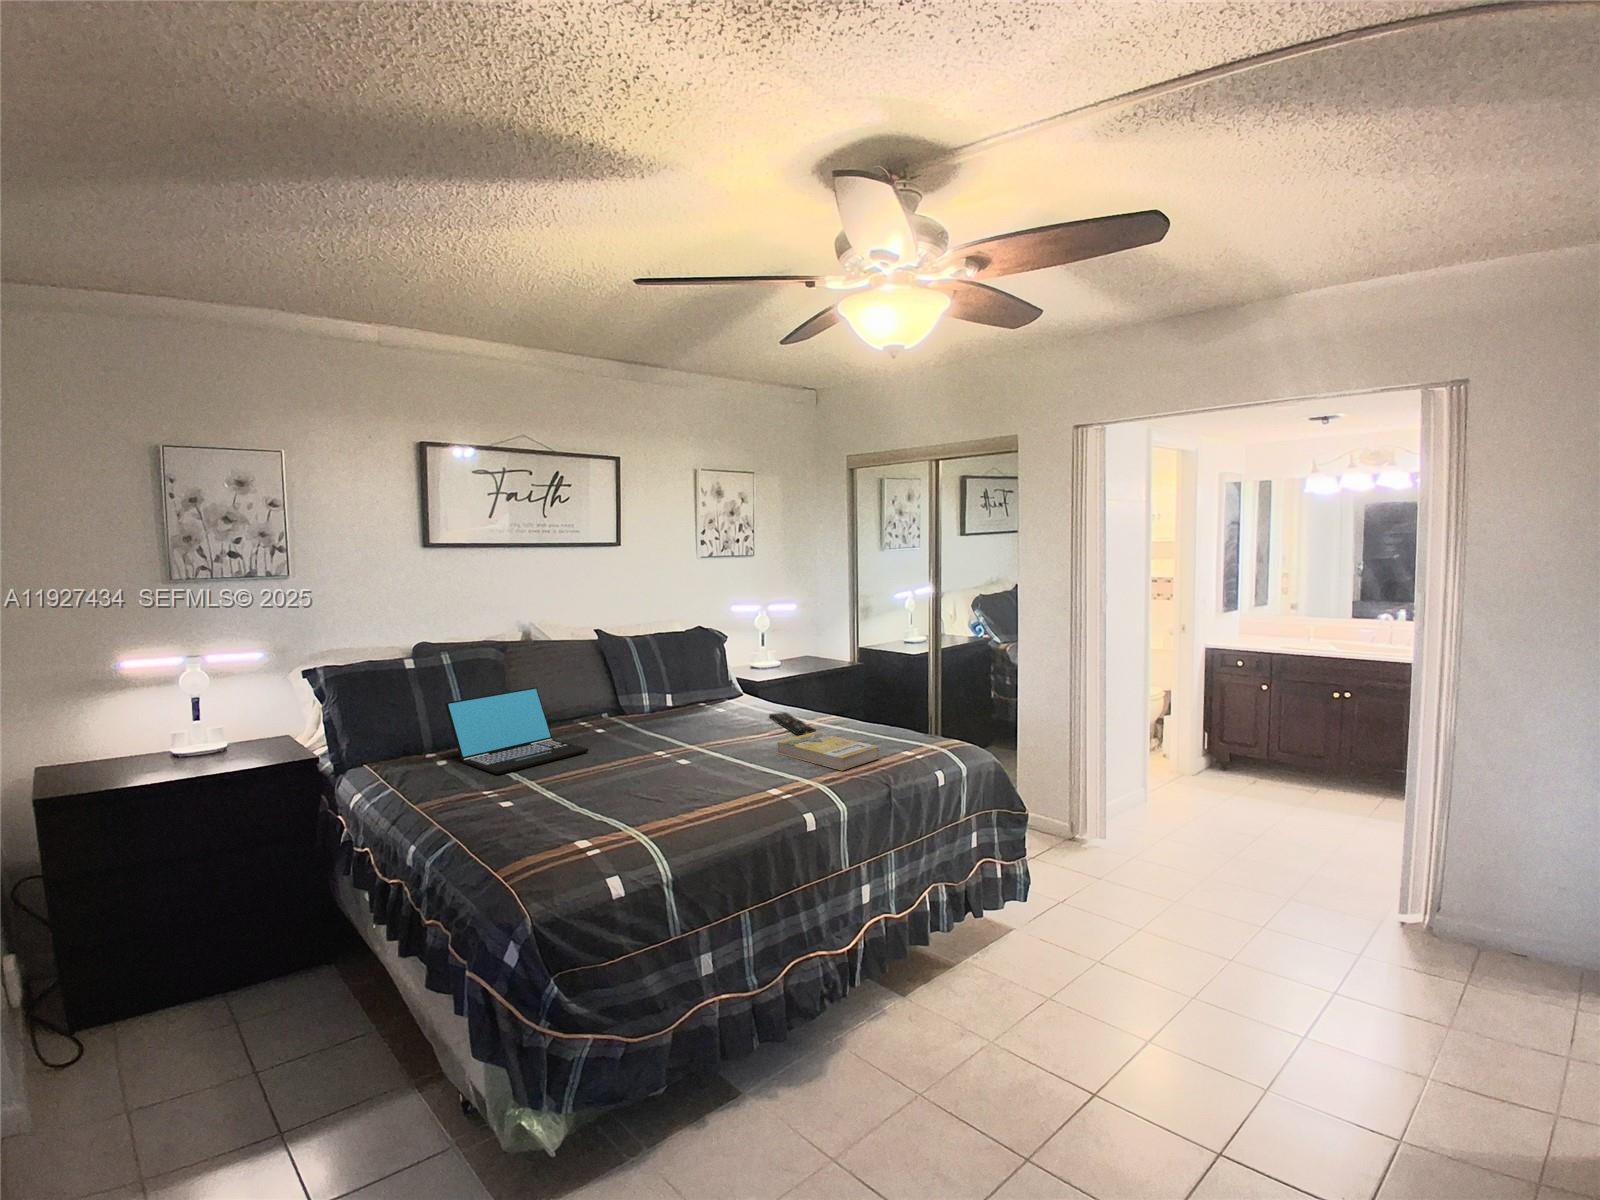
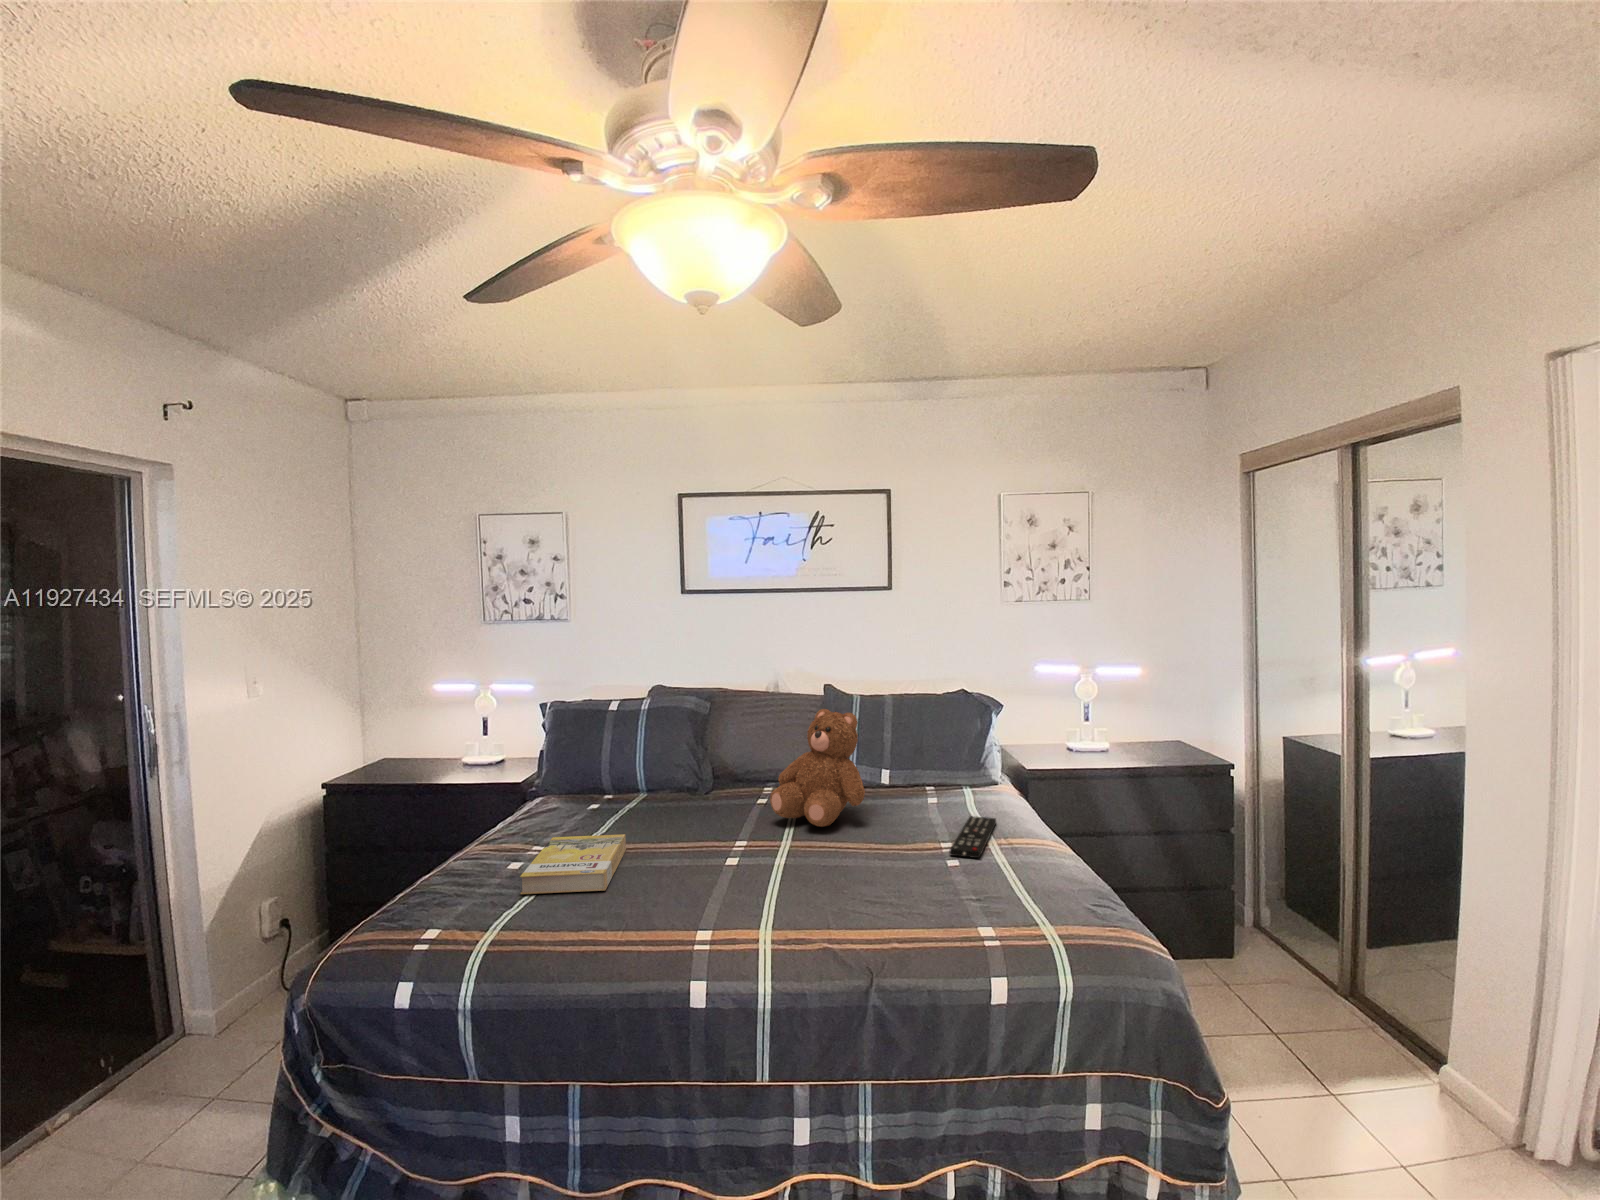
teddy bear: none [632,646,713,736] -> present [770,709,865,826]
laptop: present [445,687,588,774] -> none [574,742,695,831]
book: present [777,732,879,770] -> present [520,834,626,894]

